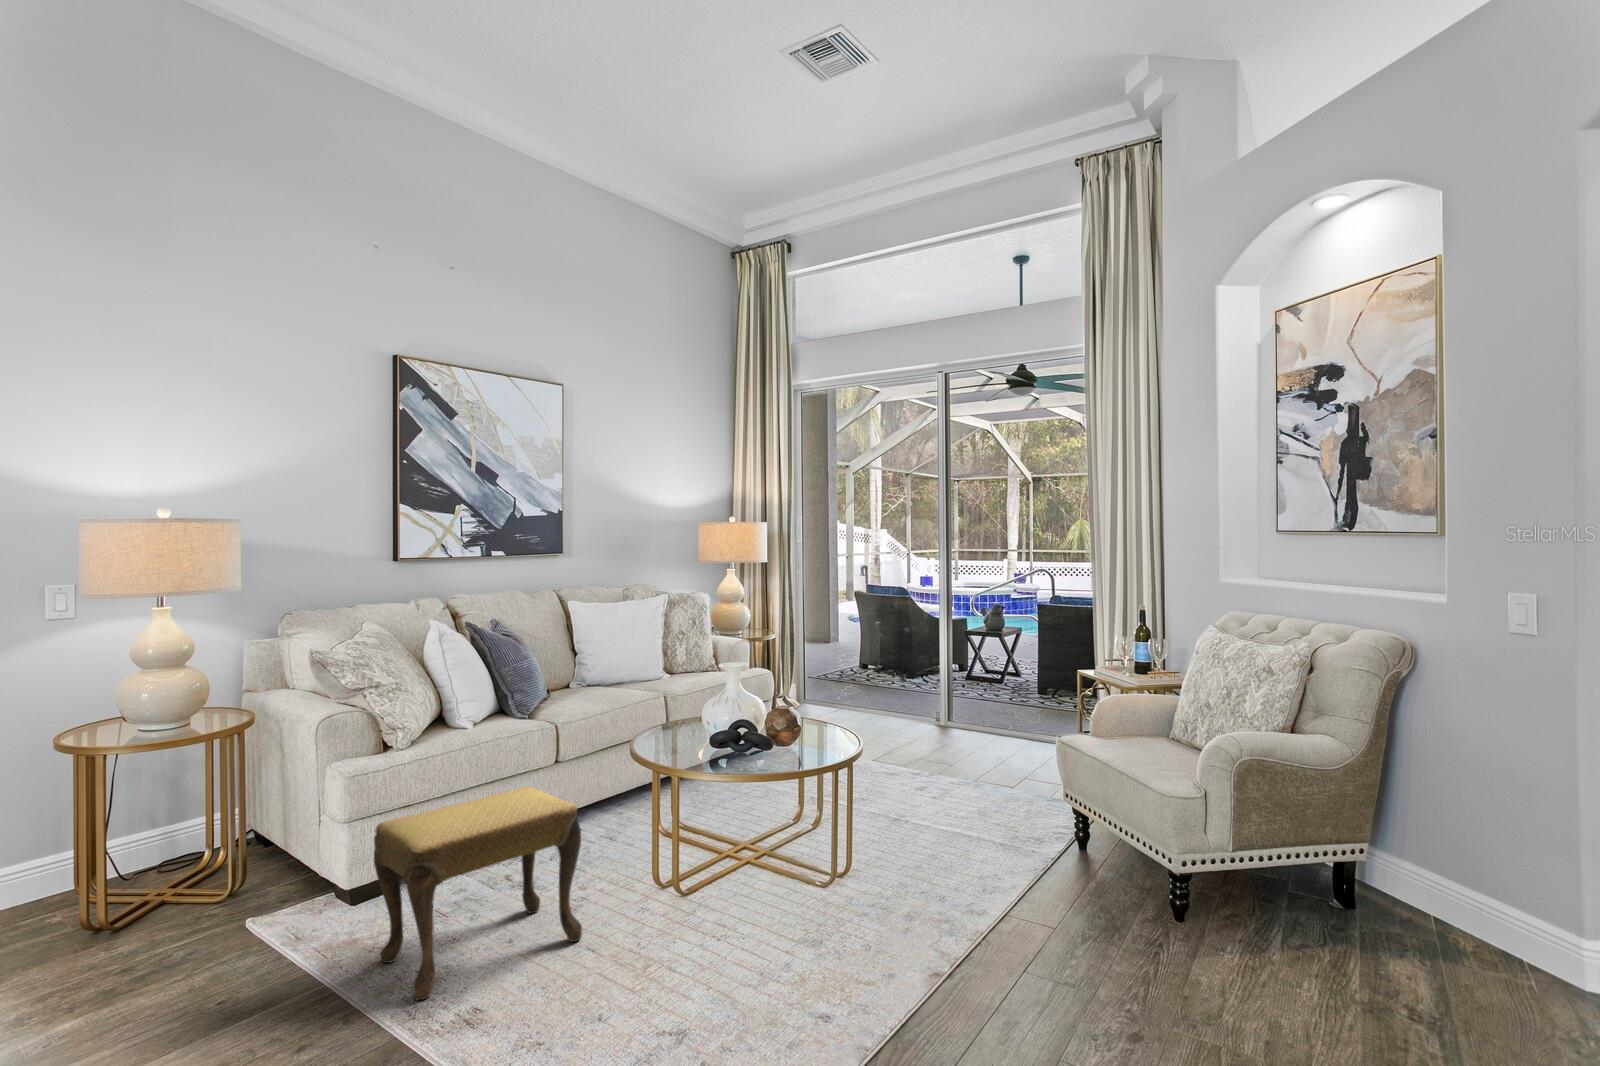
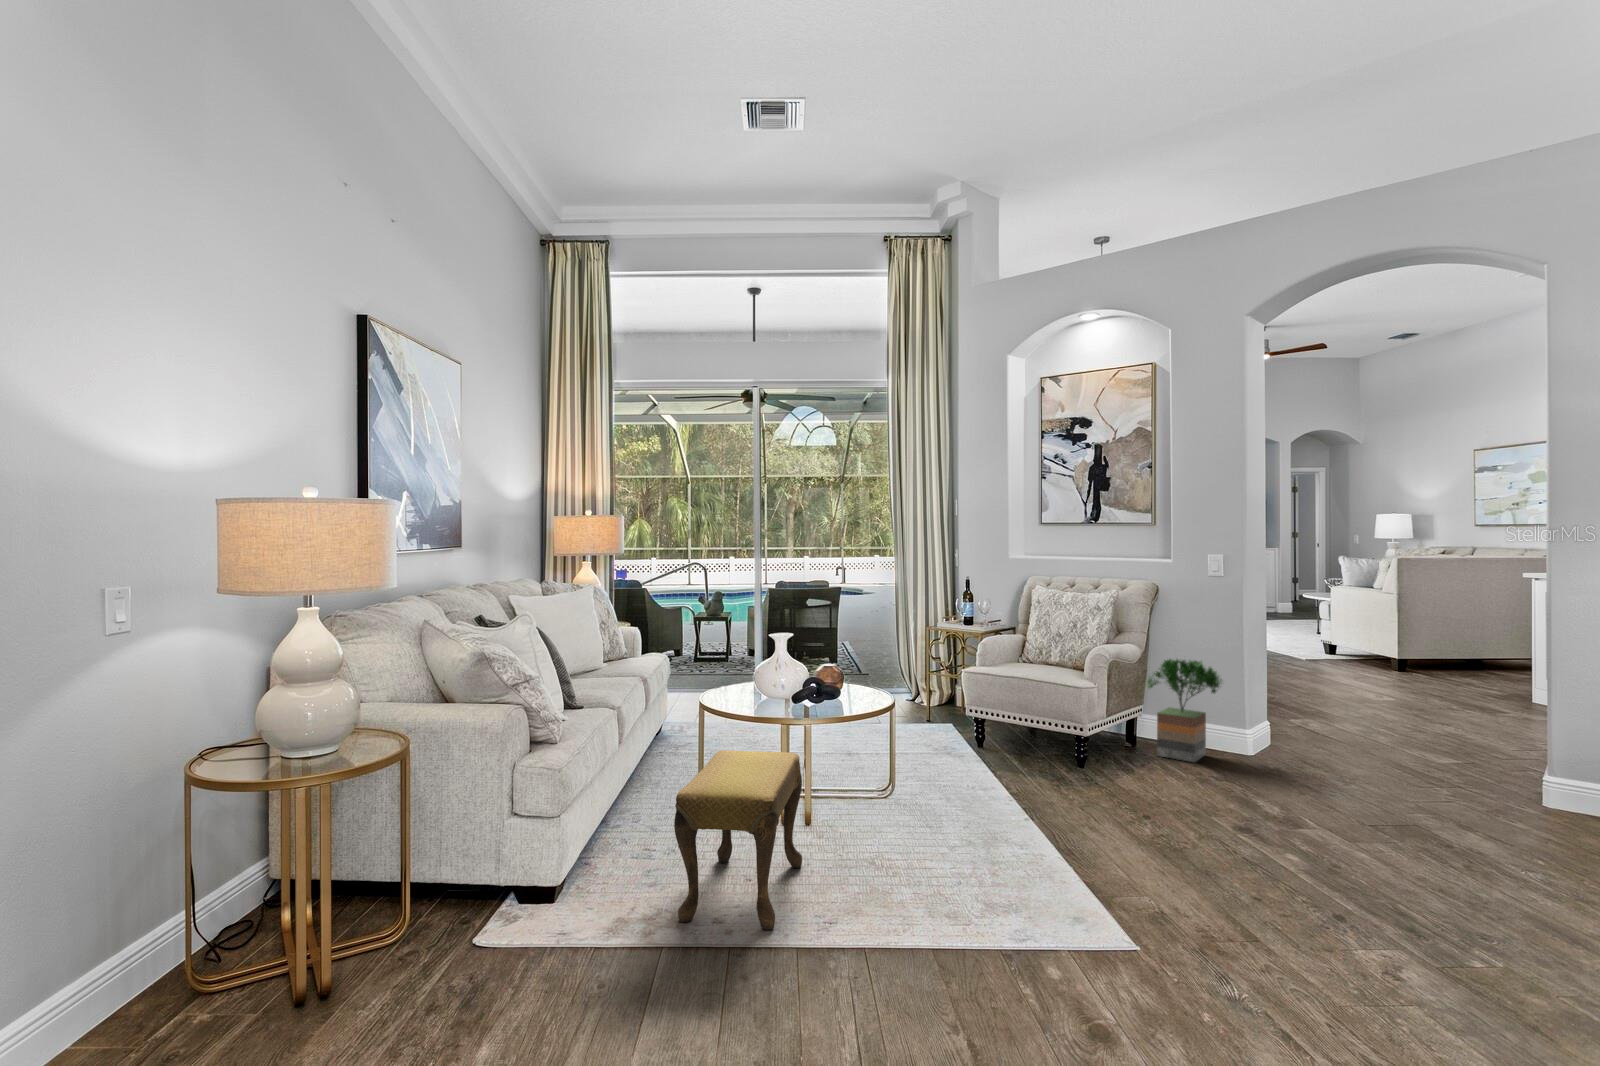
potted tree: none [1326,768,1497,964] -> present [1147,659,1222,762]

